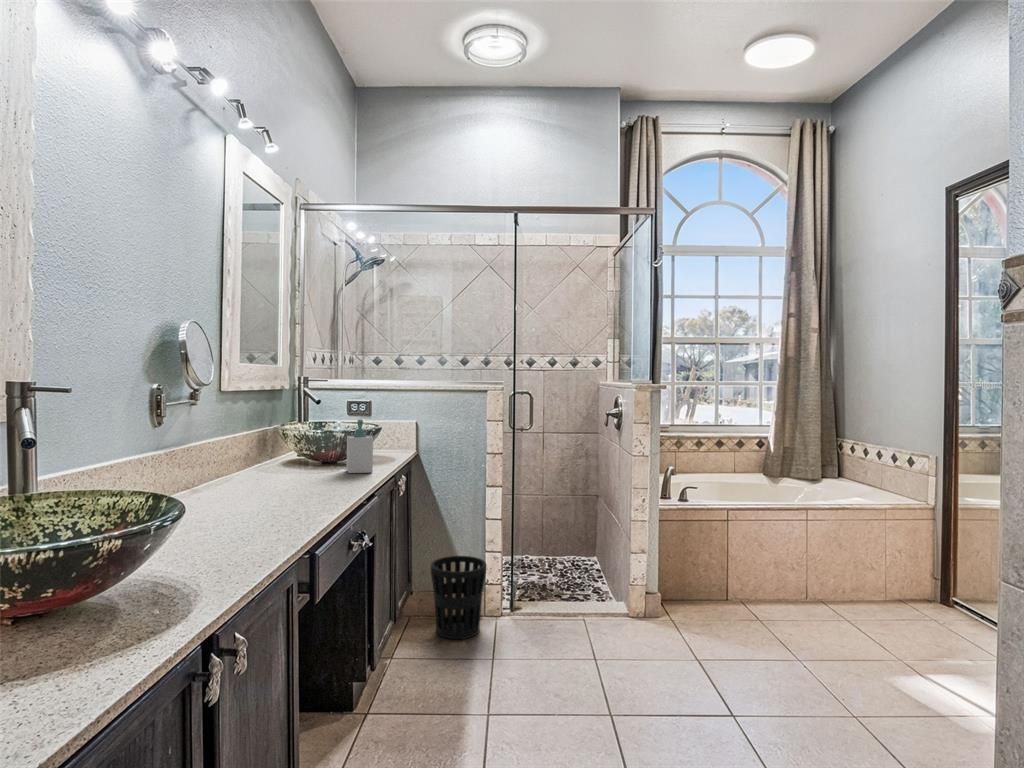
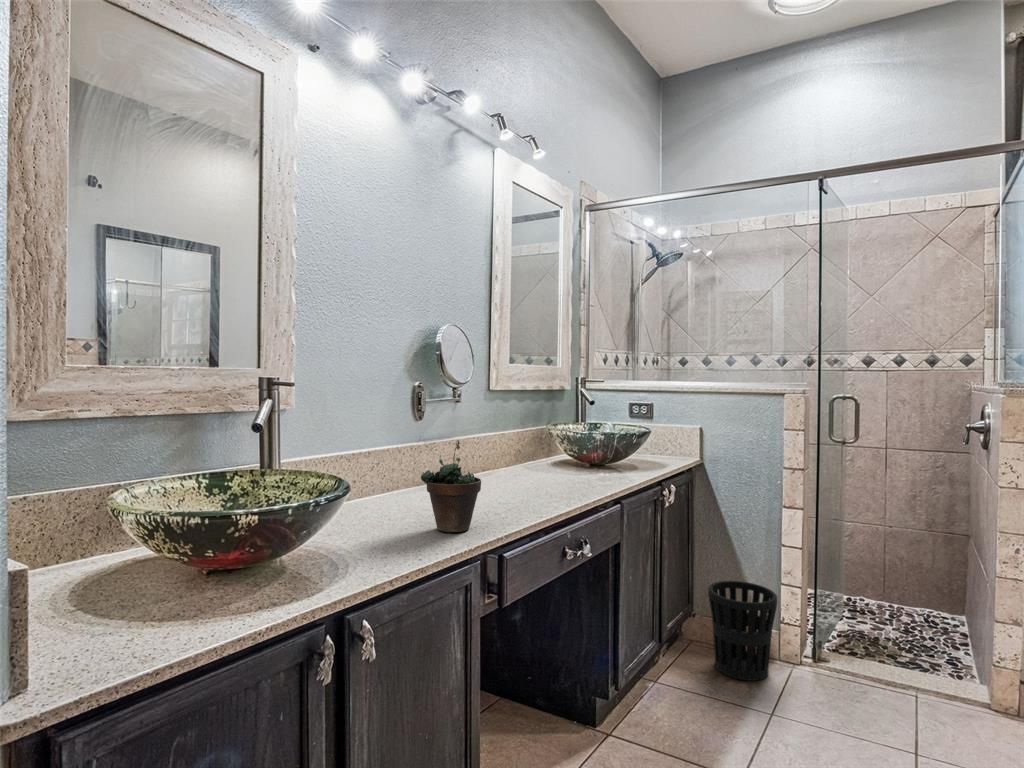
soap bottle: present [347,419,373,473] -> none [601,420,628,477]
succulent plant: none [225,445,288,540] -> present [421,440,481,532]

